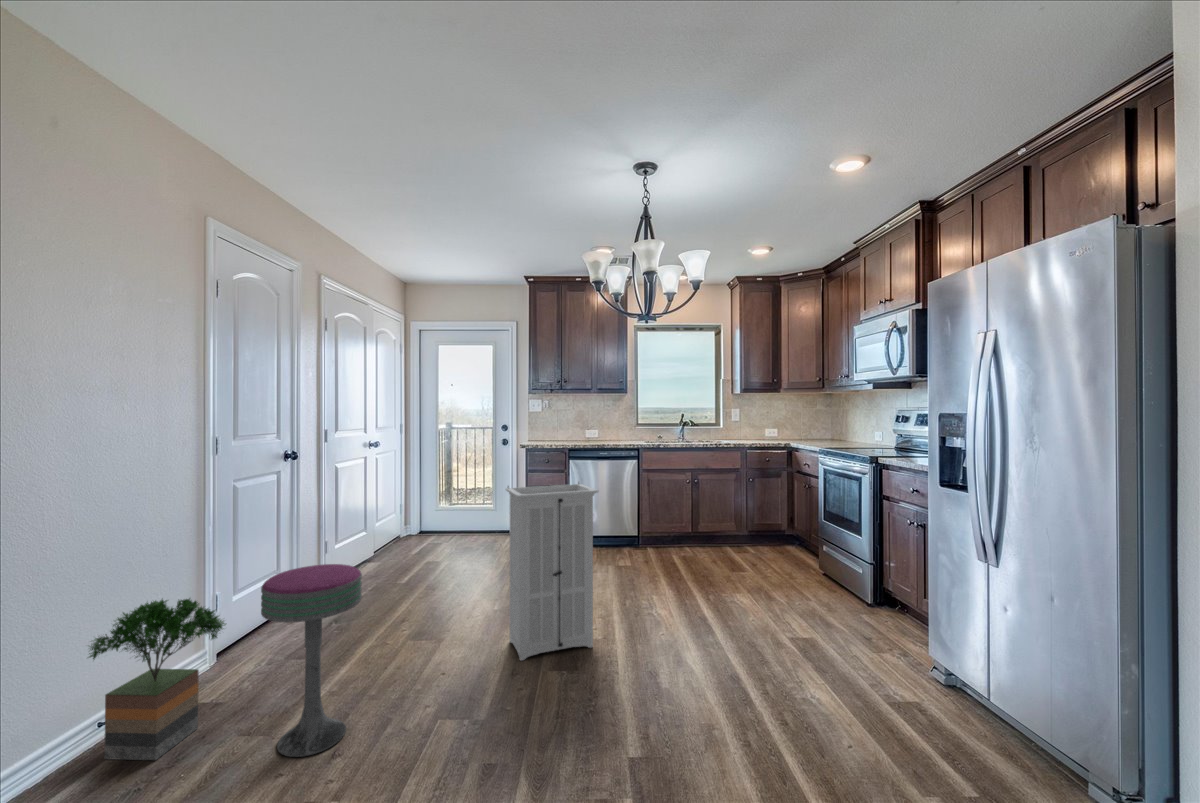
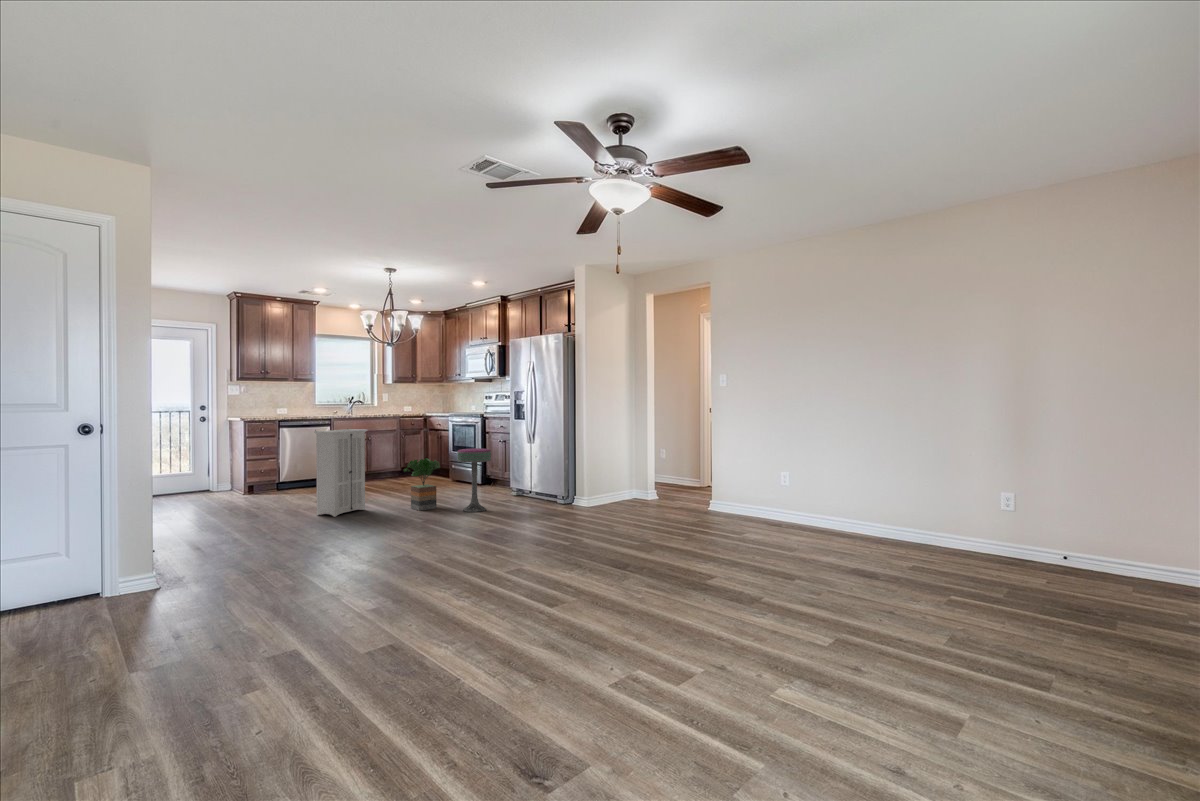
bar stool: present [261,564,362,757] -> present [457,448,491,512]
potted tree: present [89,598,226,760] -> present [405,458,440,511]

